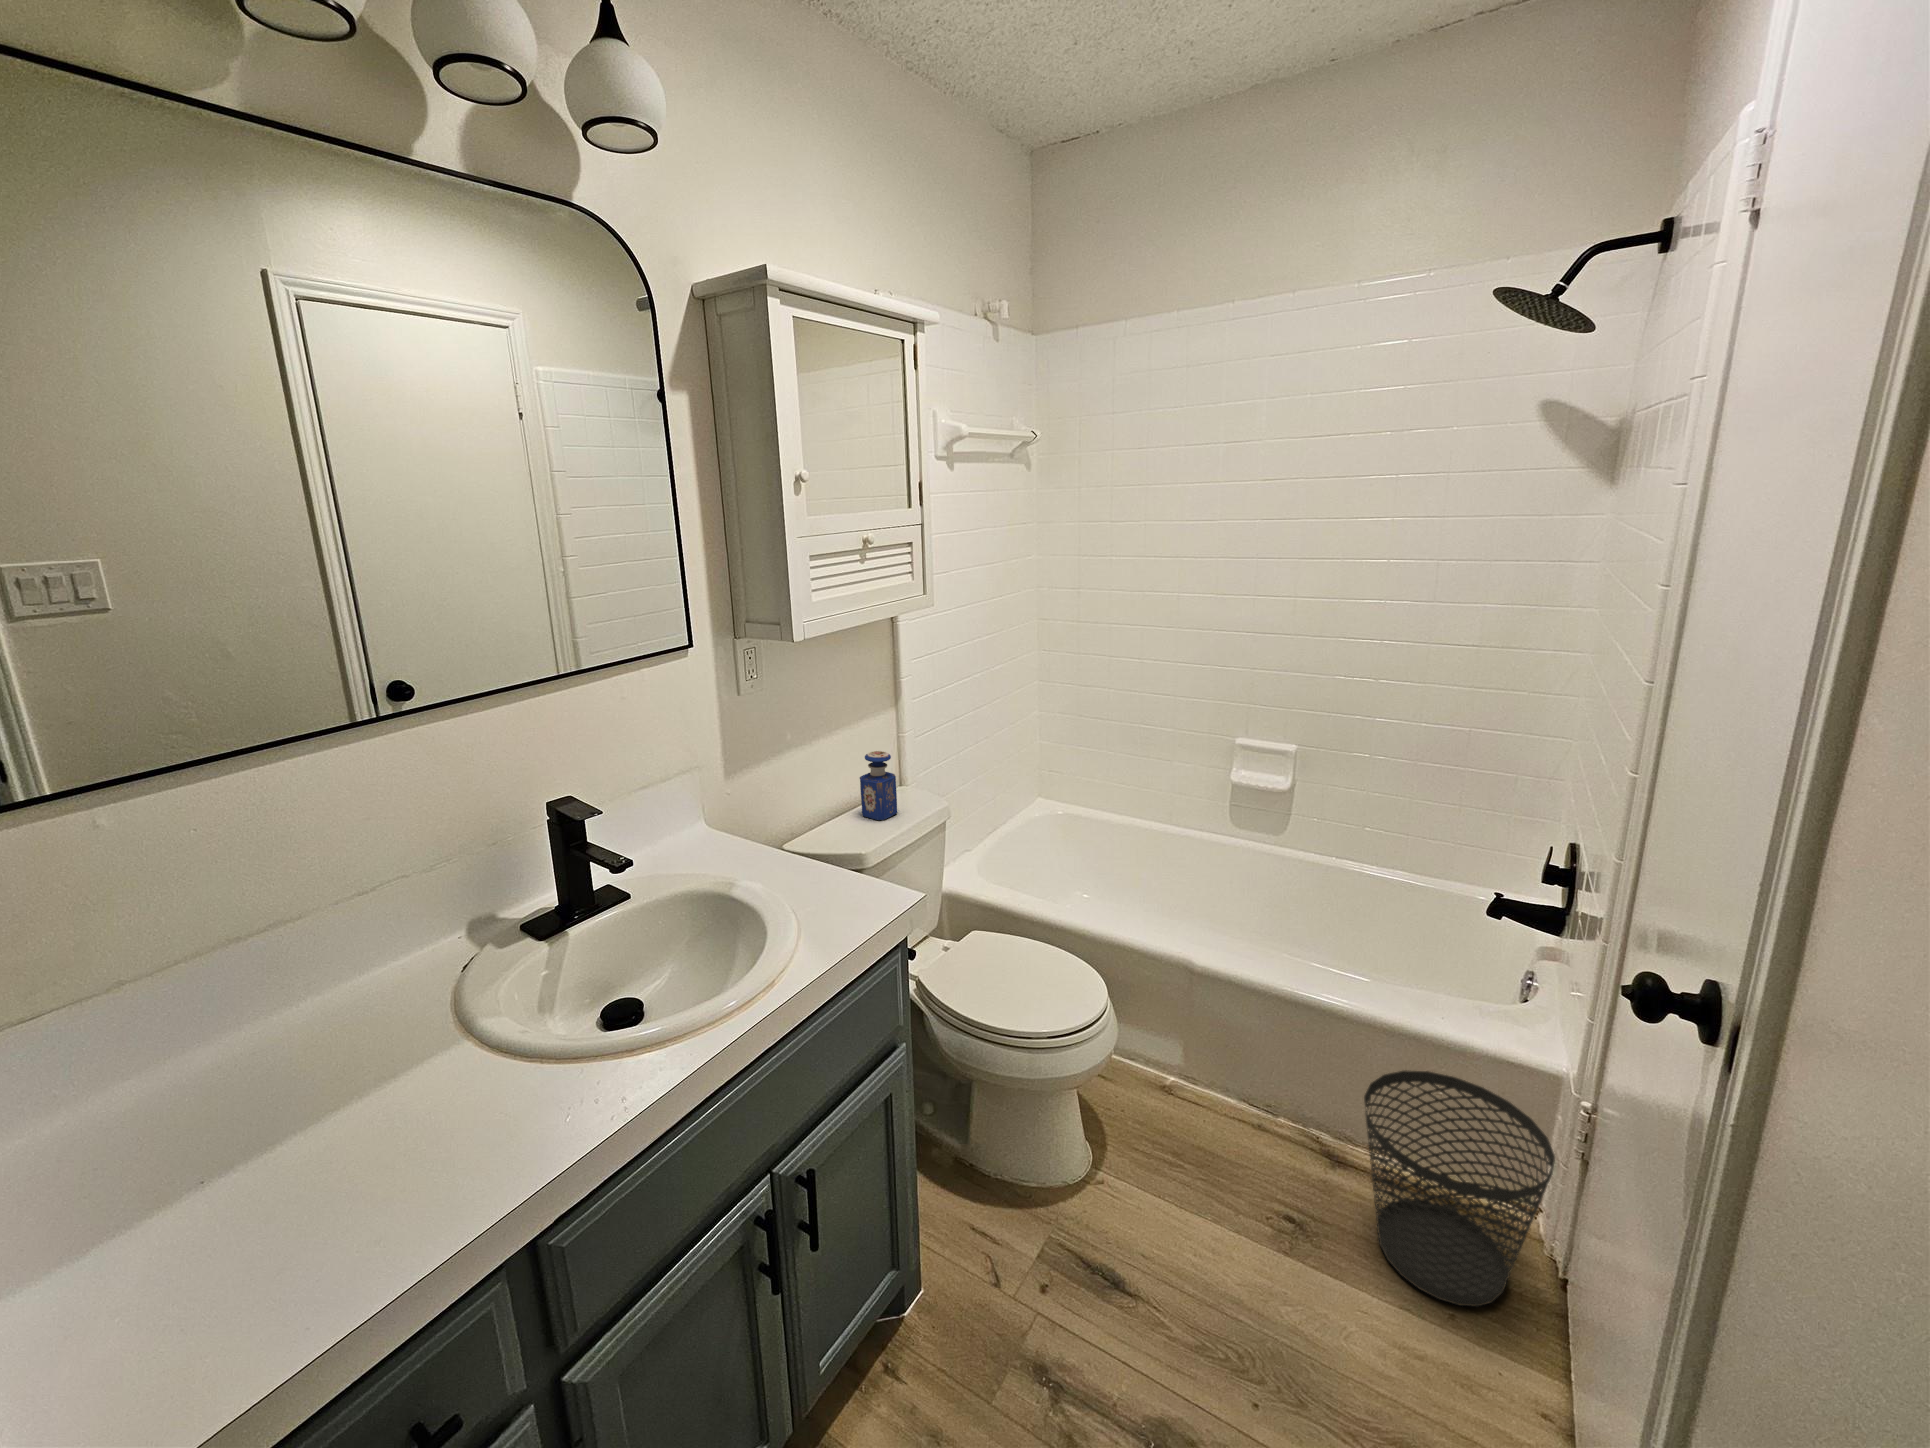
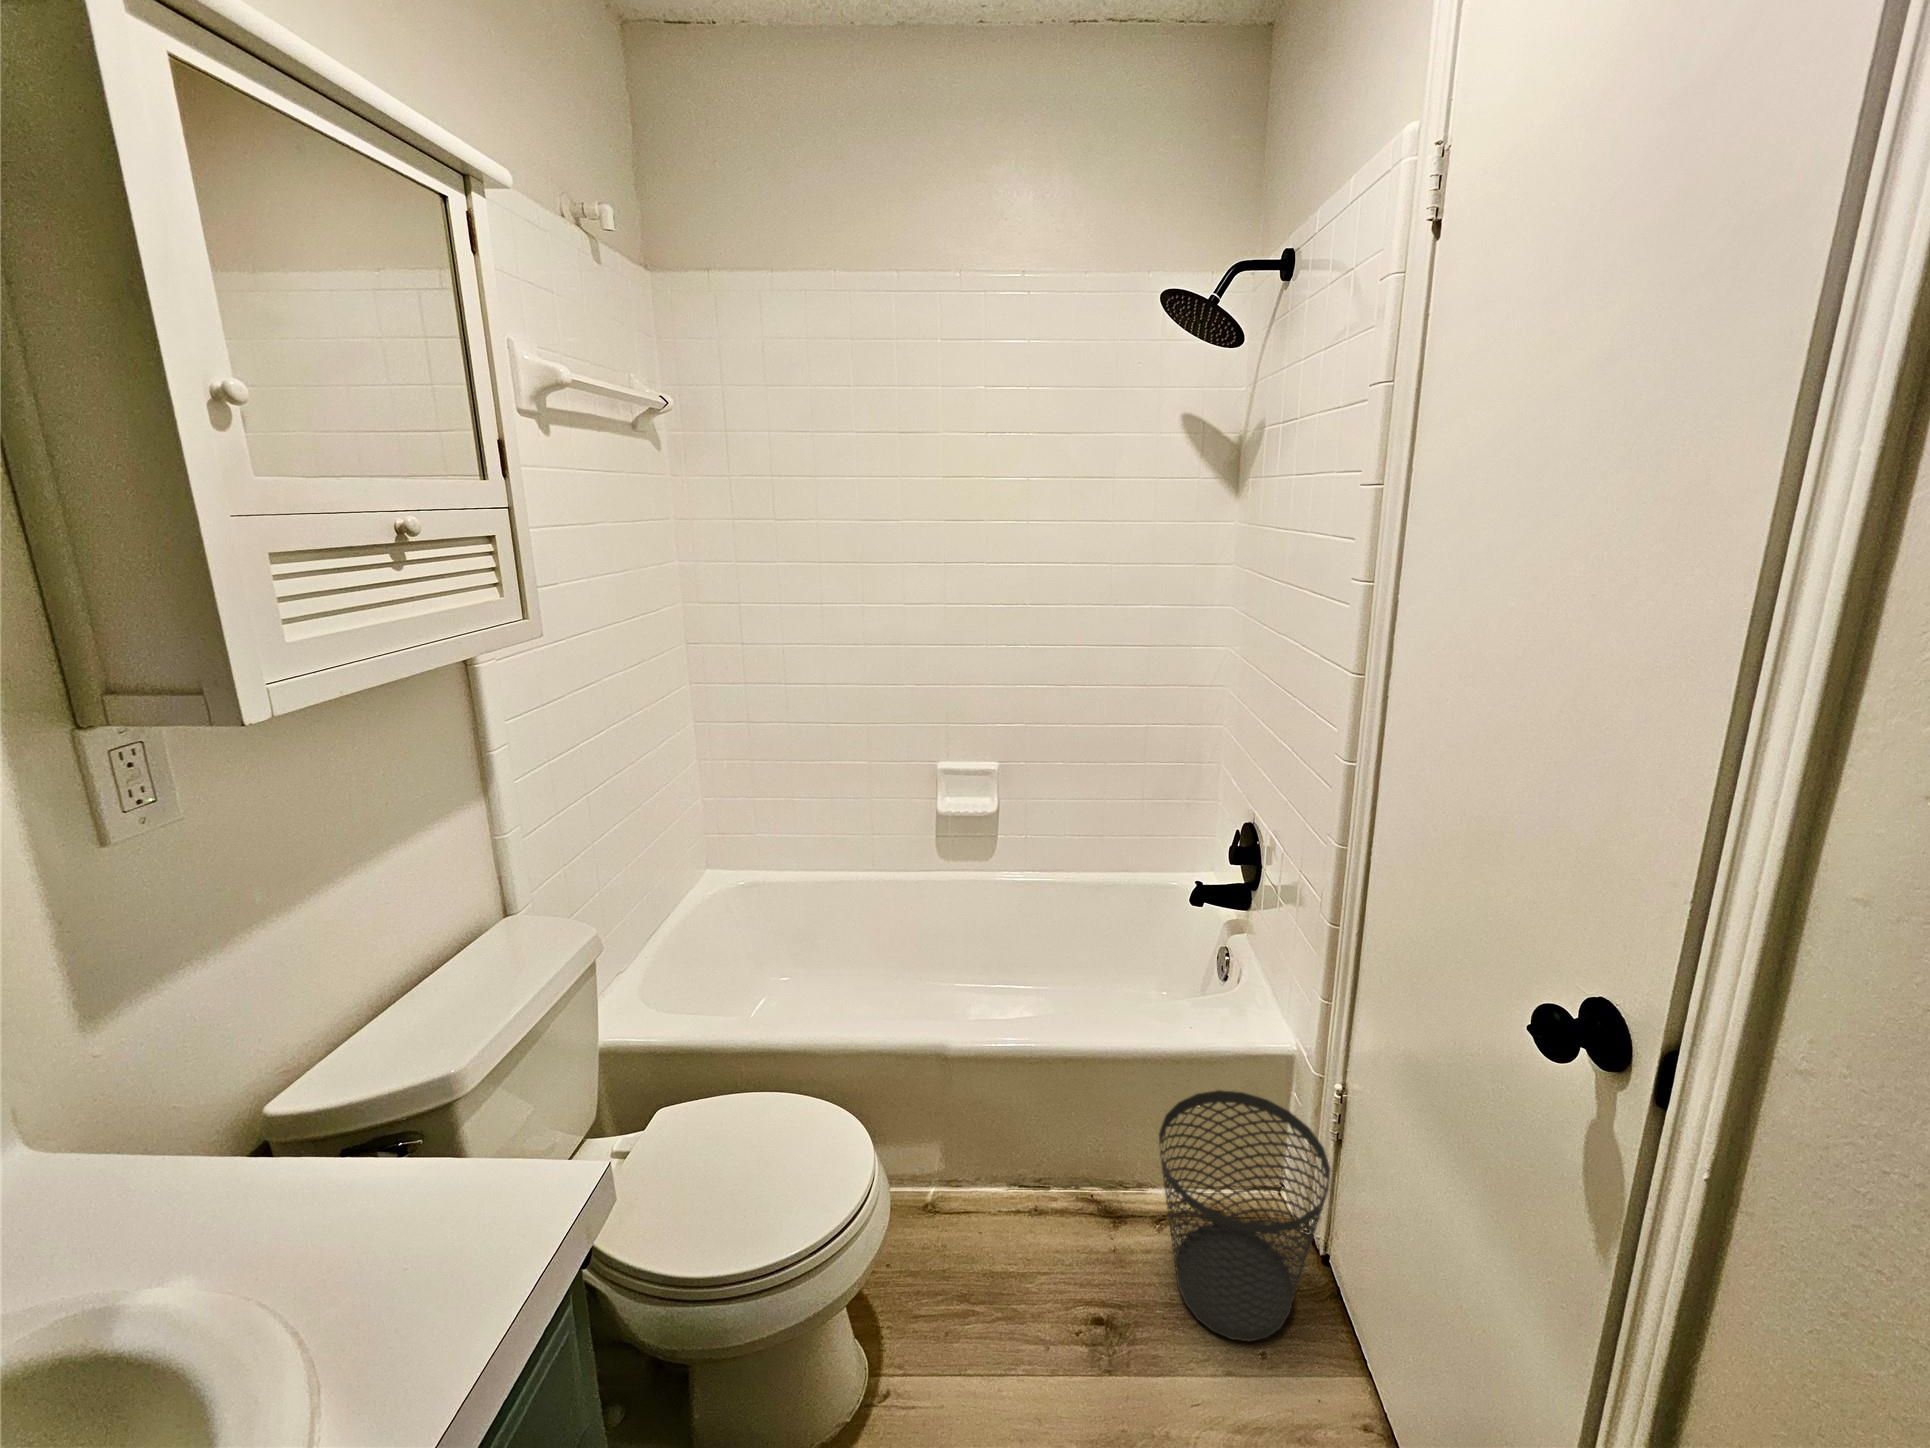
perfume bottle: present [860,751,897,820] -> none [427,886,510,1005]

